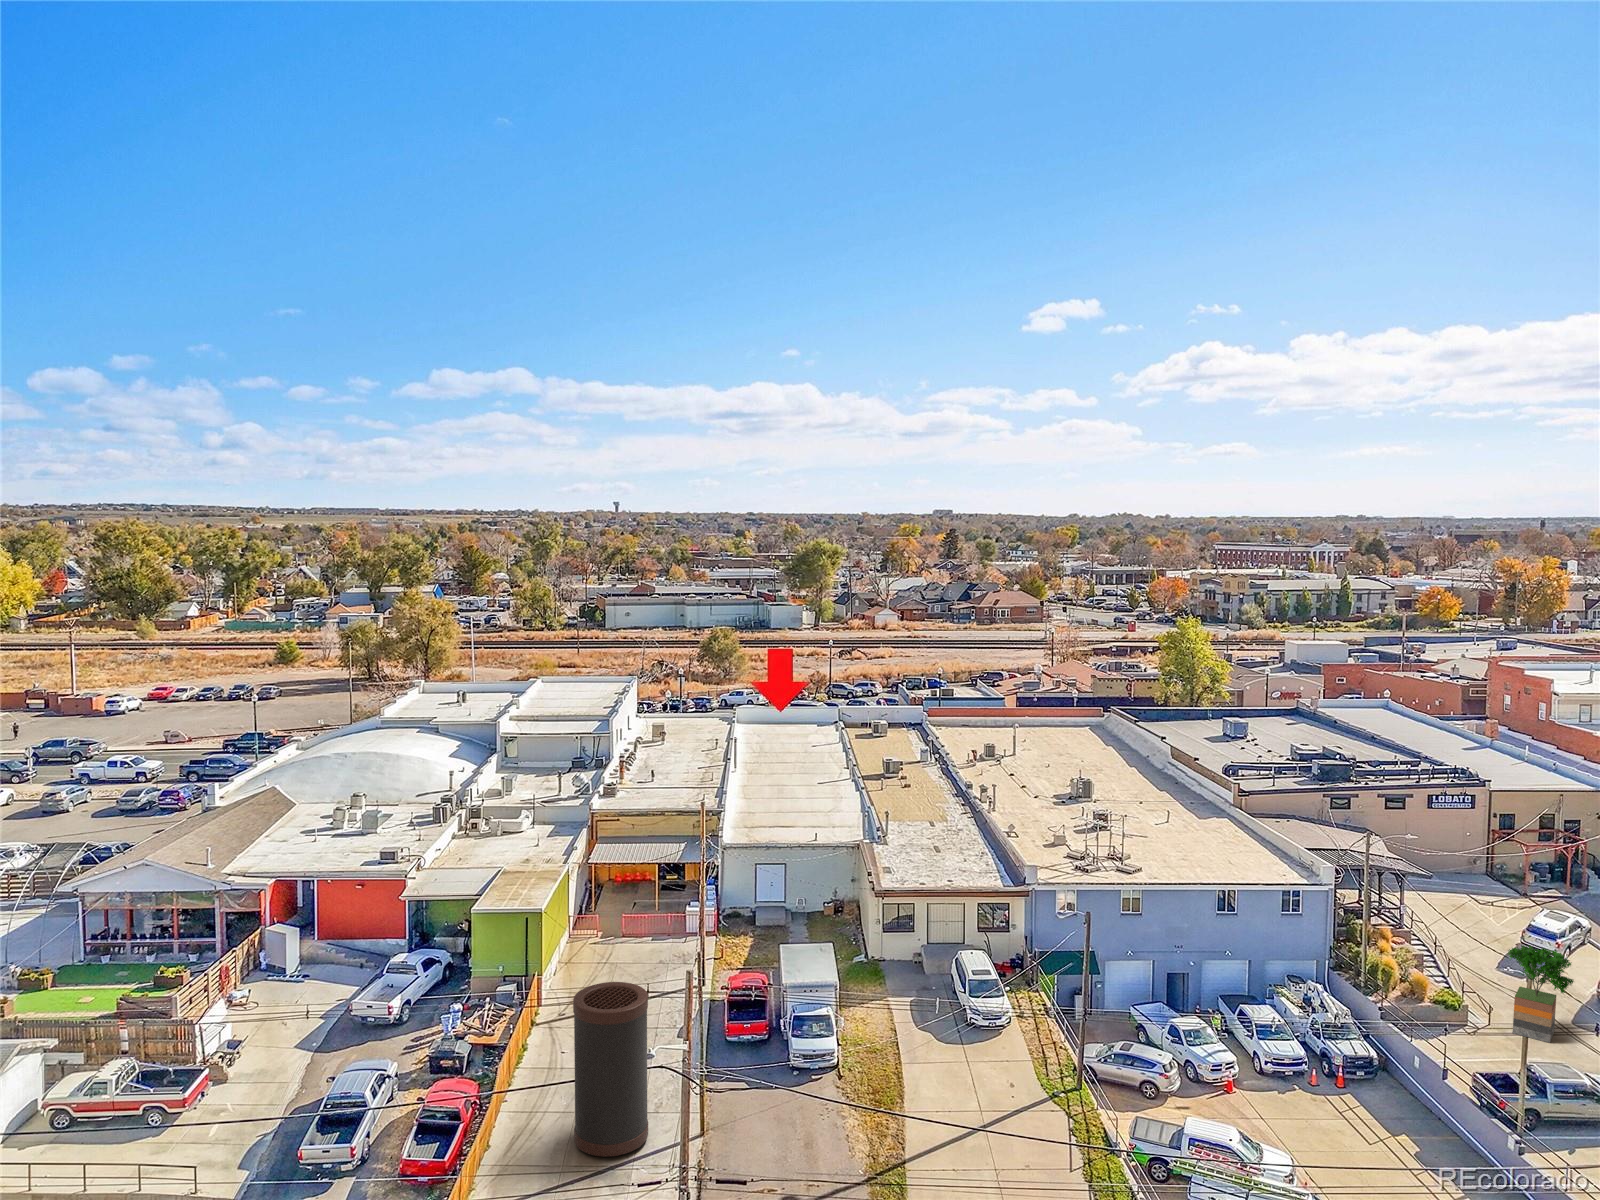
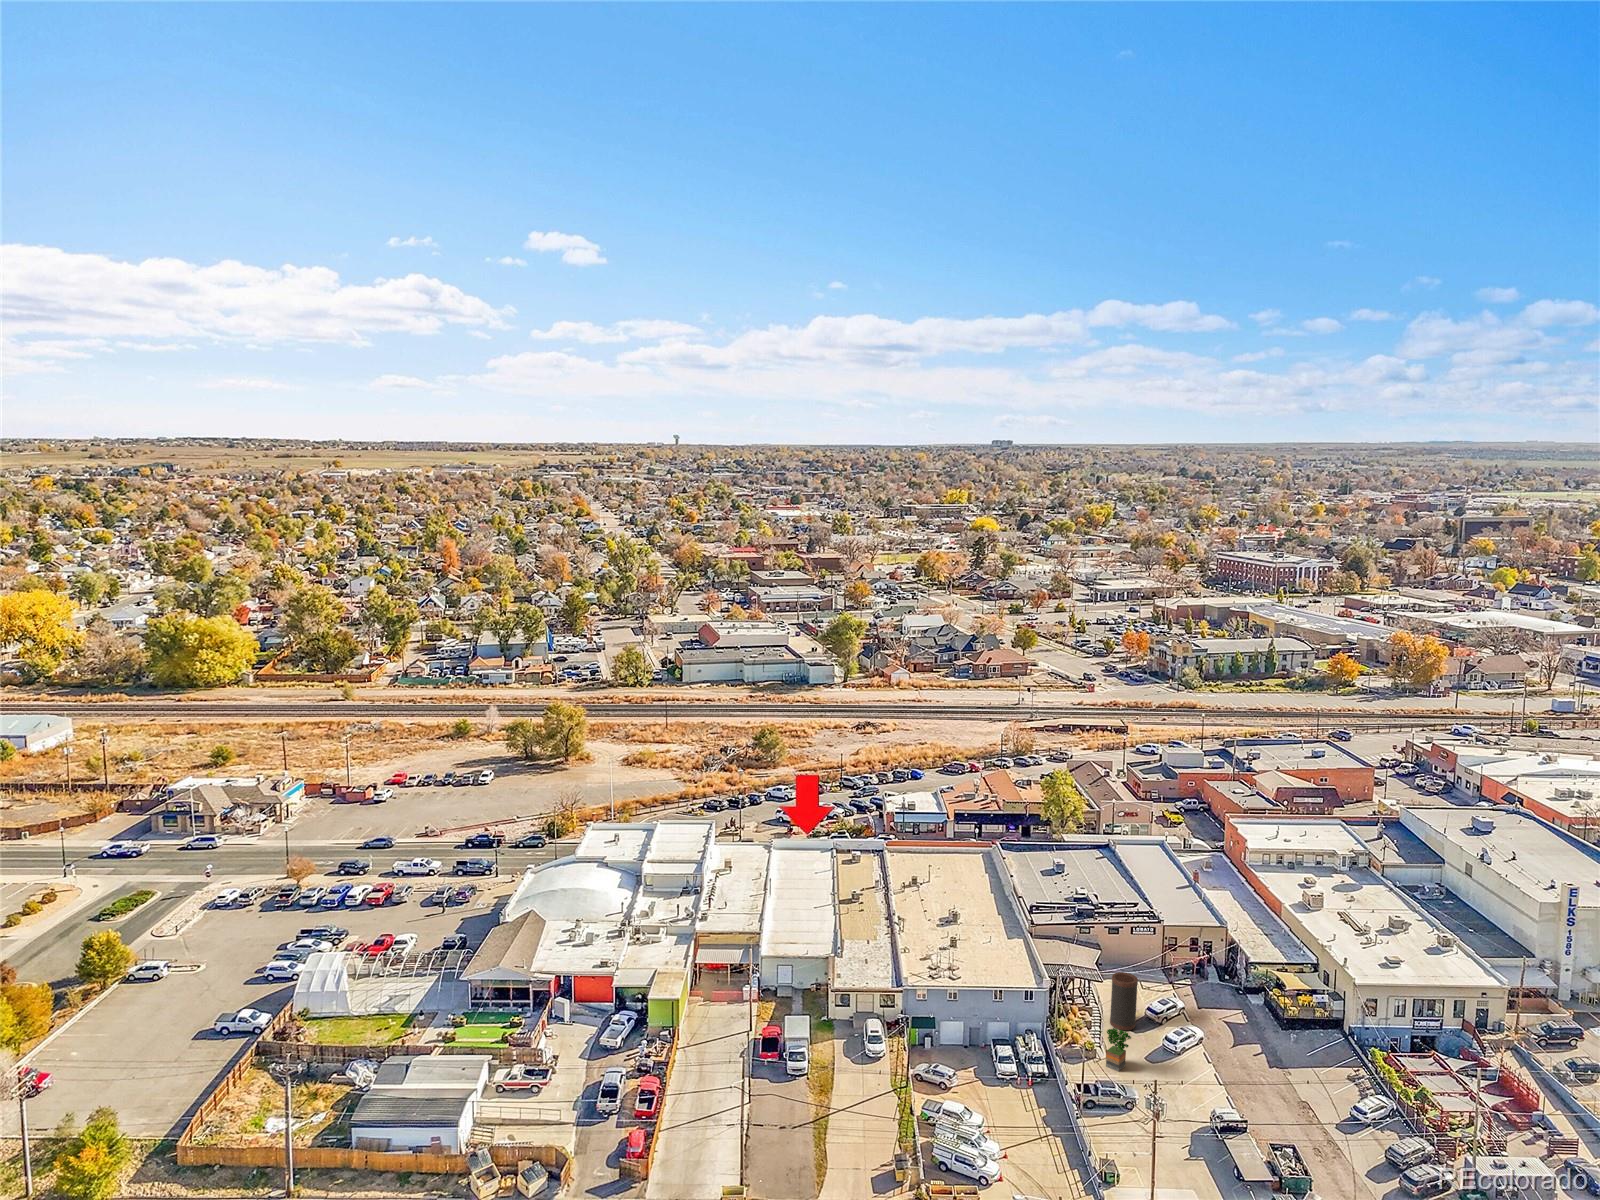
trash can: present [573,982,648,1157] -> present [1110,972,1138,1030]

